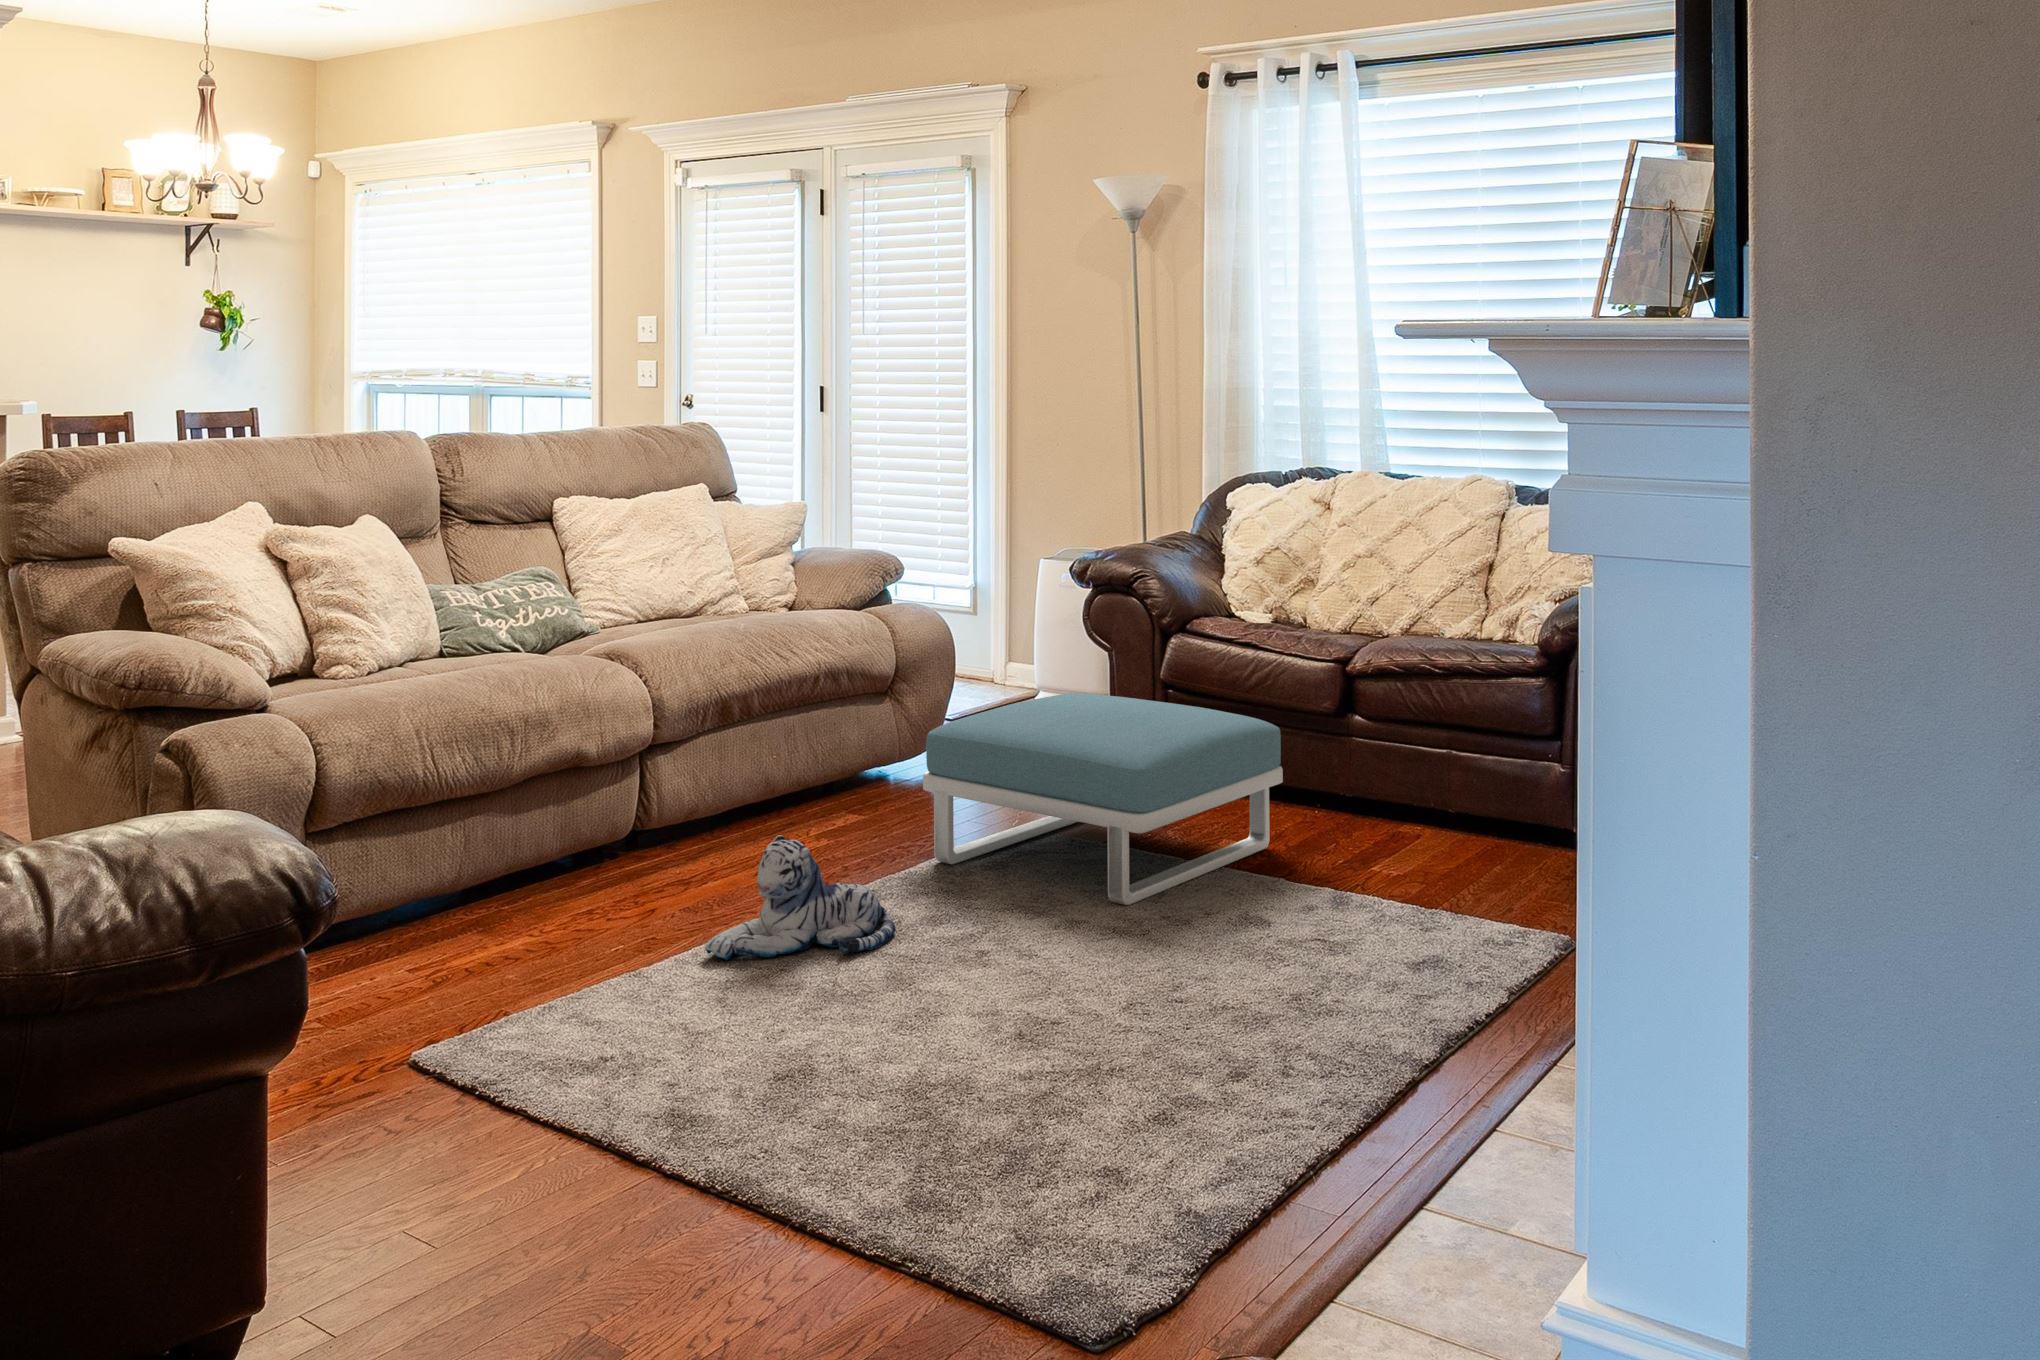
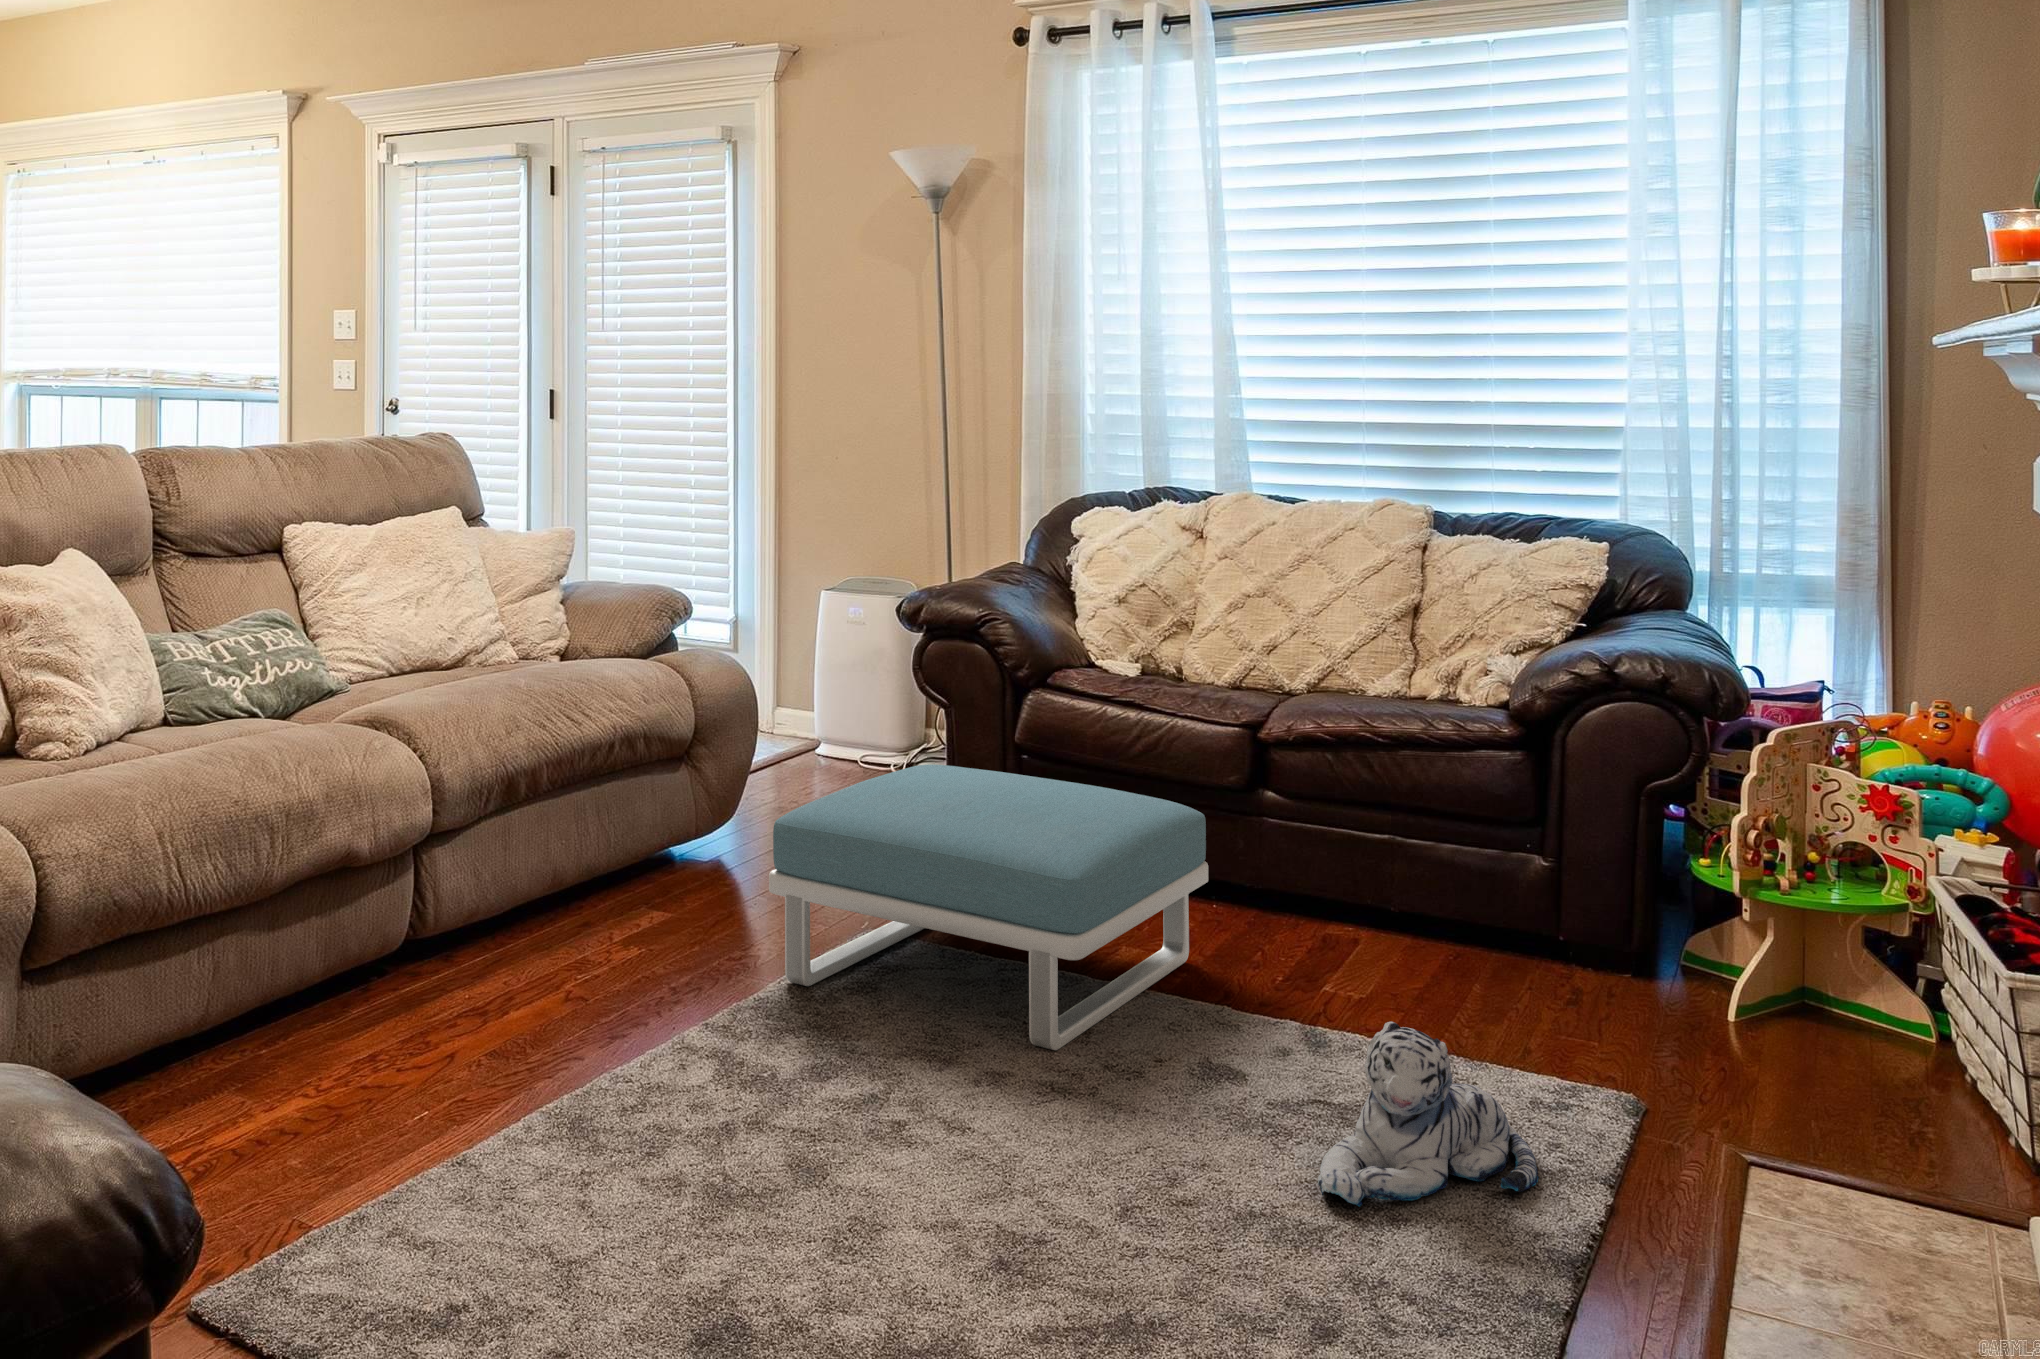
plush toy: present [705,835,896,960] -> present [1318,1022,1539,1207]

